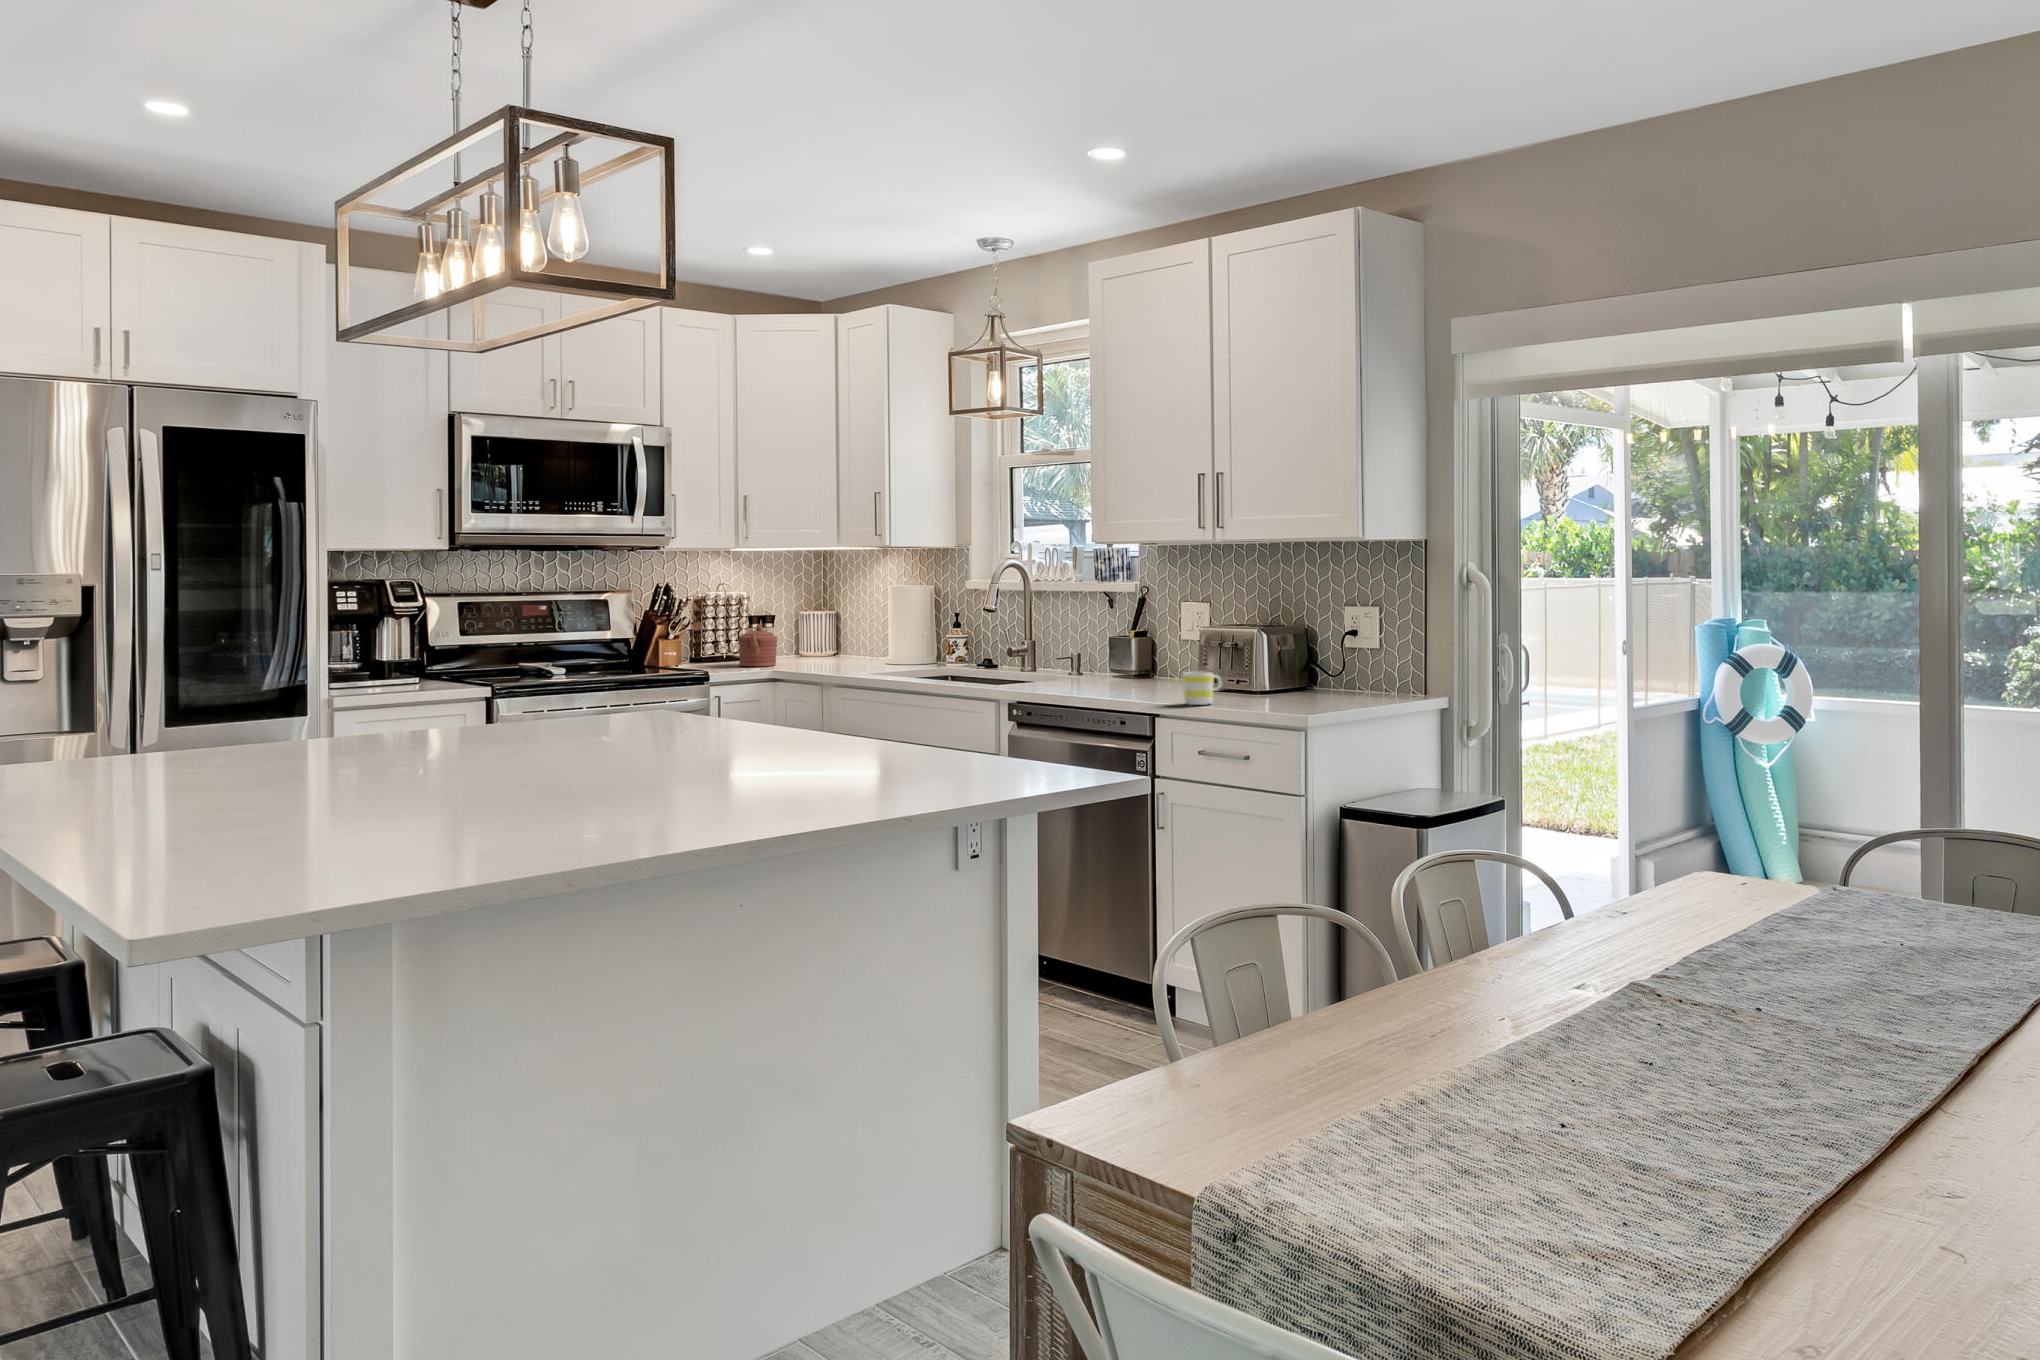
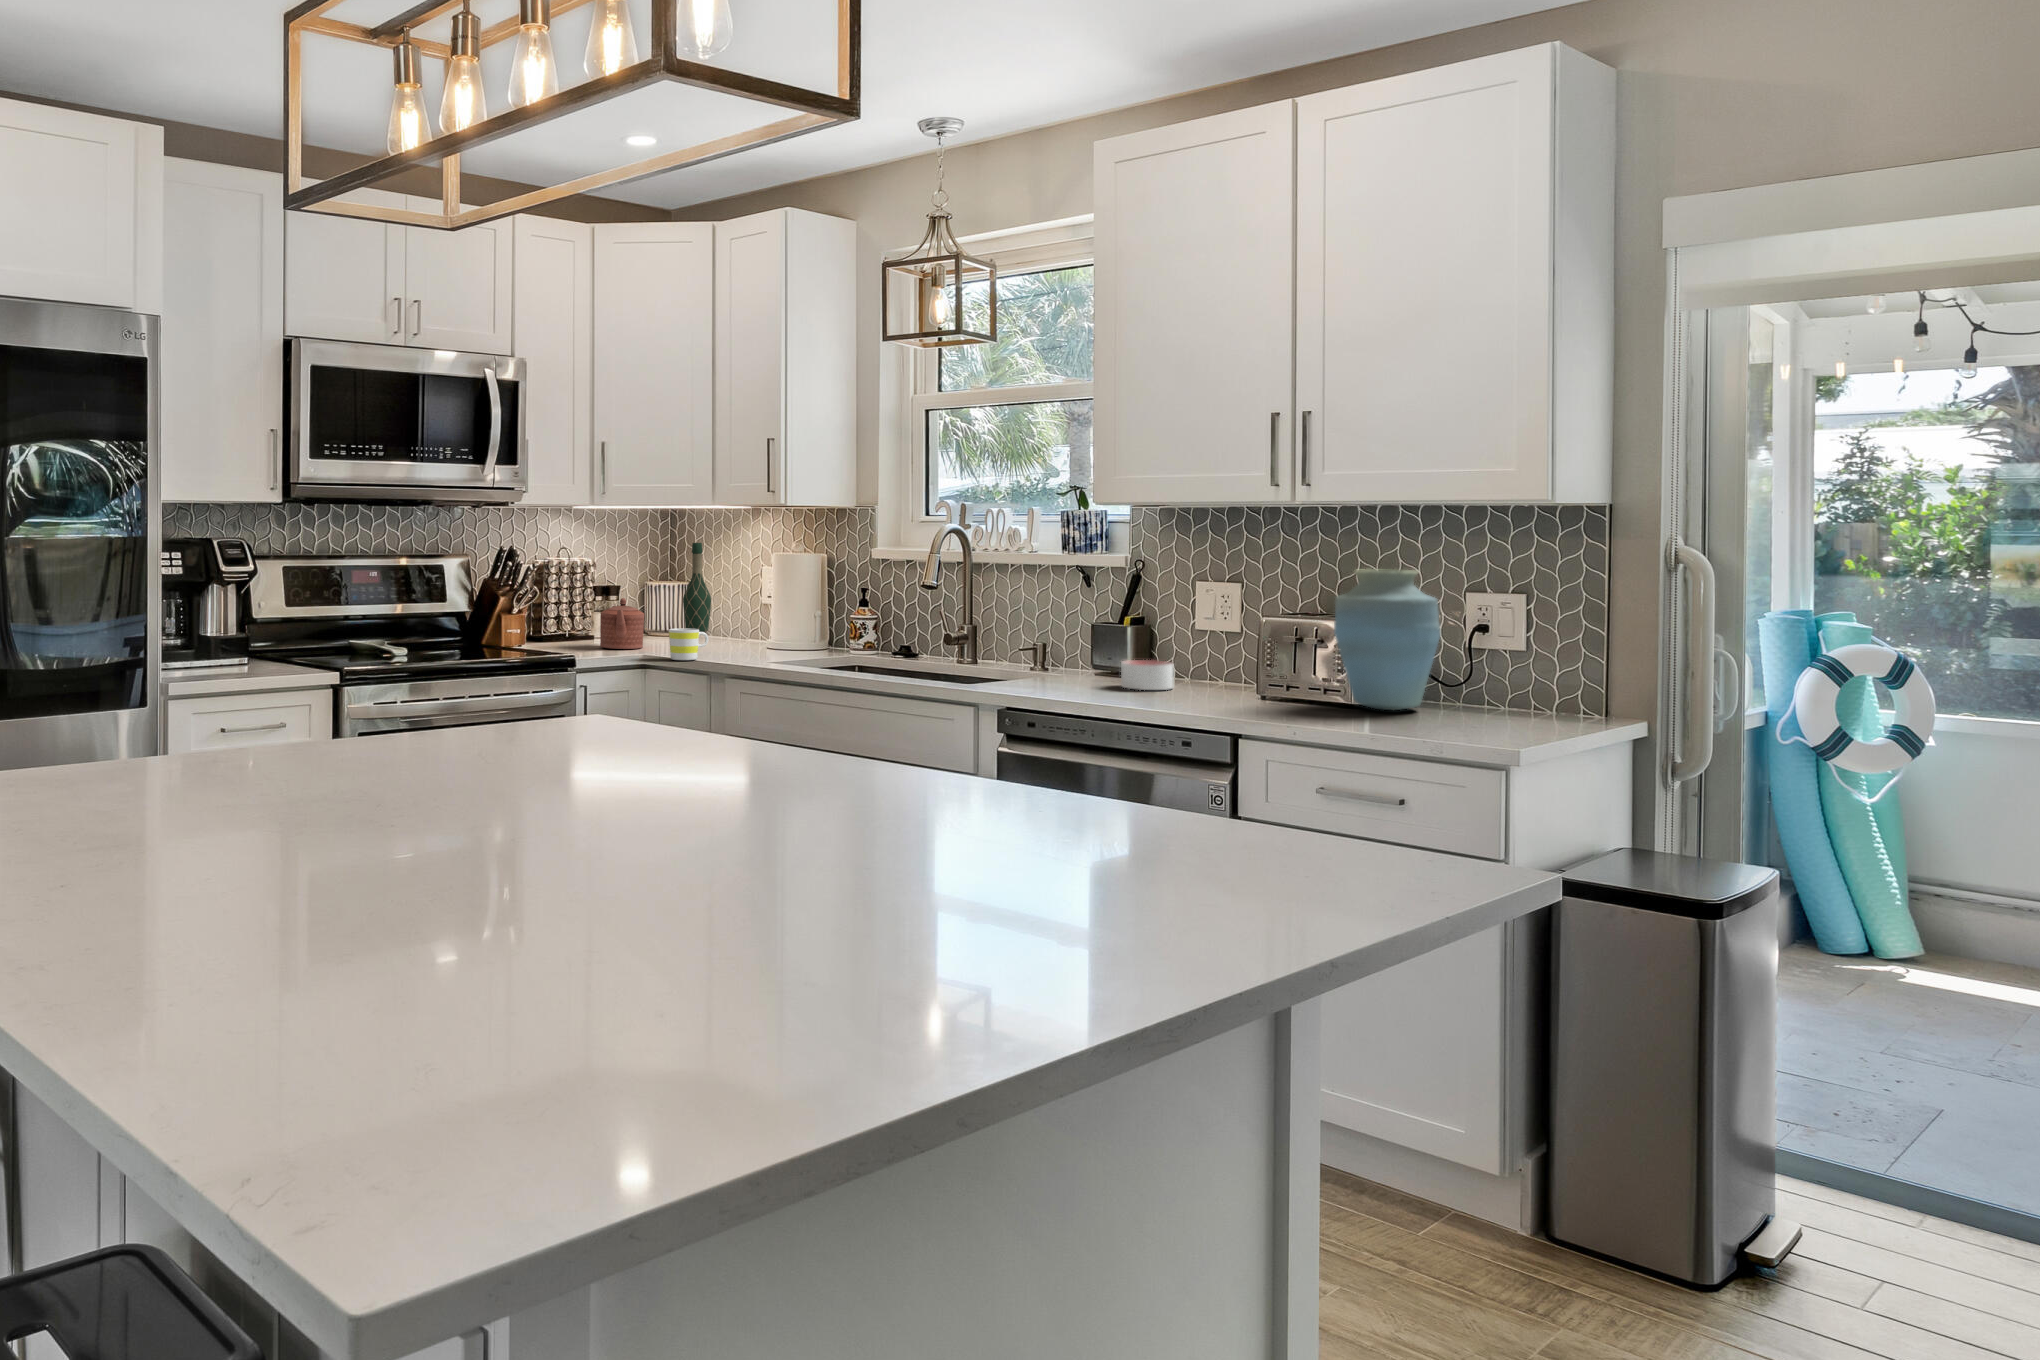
wine bottle: none [825,578,849,653] -> present [683,543,711,632]
vase: none [1243,590,1315,695] -> present [1334,569,1440,710]
candle: none [1111,663,1149,686] -> present [1121,660,1174,690]
mug: present [1182,672,1222,705] -> present [669,628,708,660]

